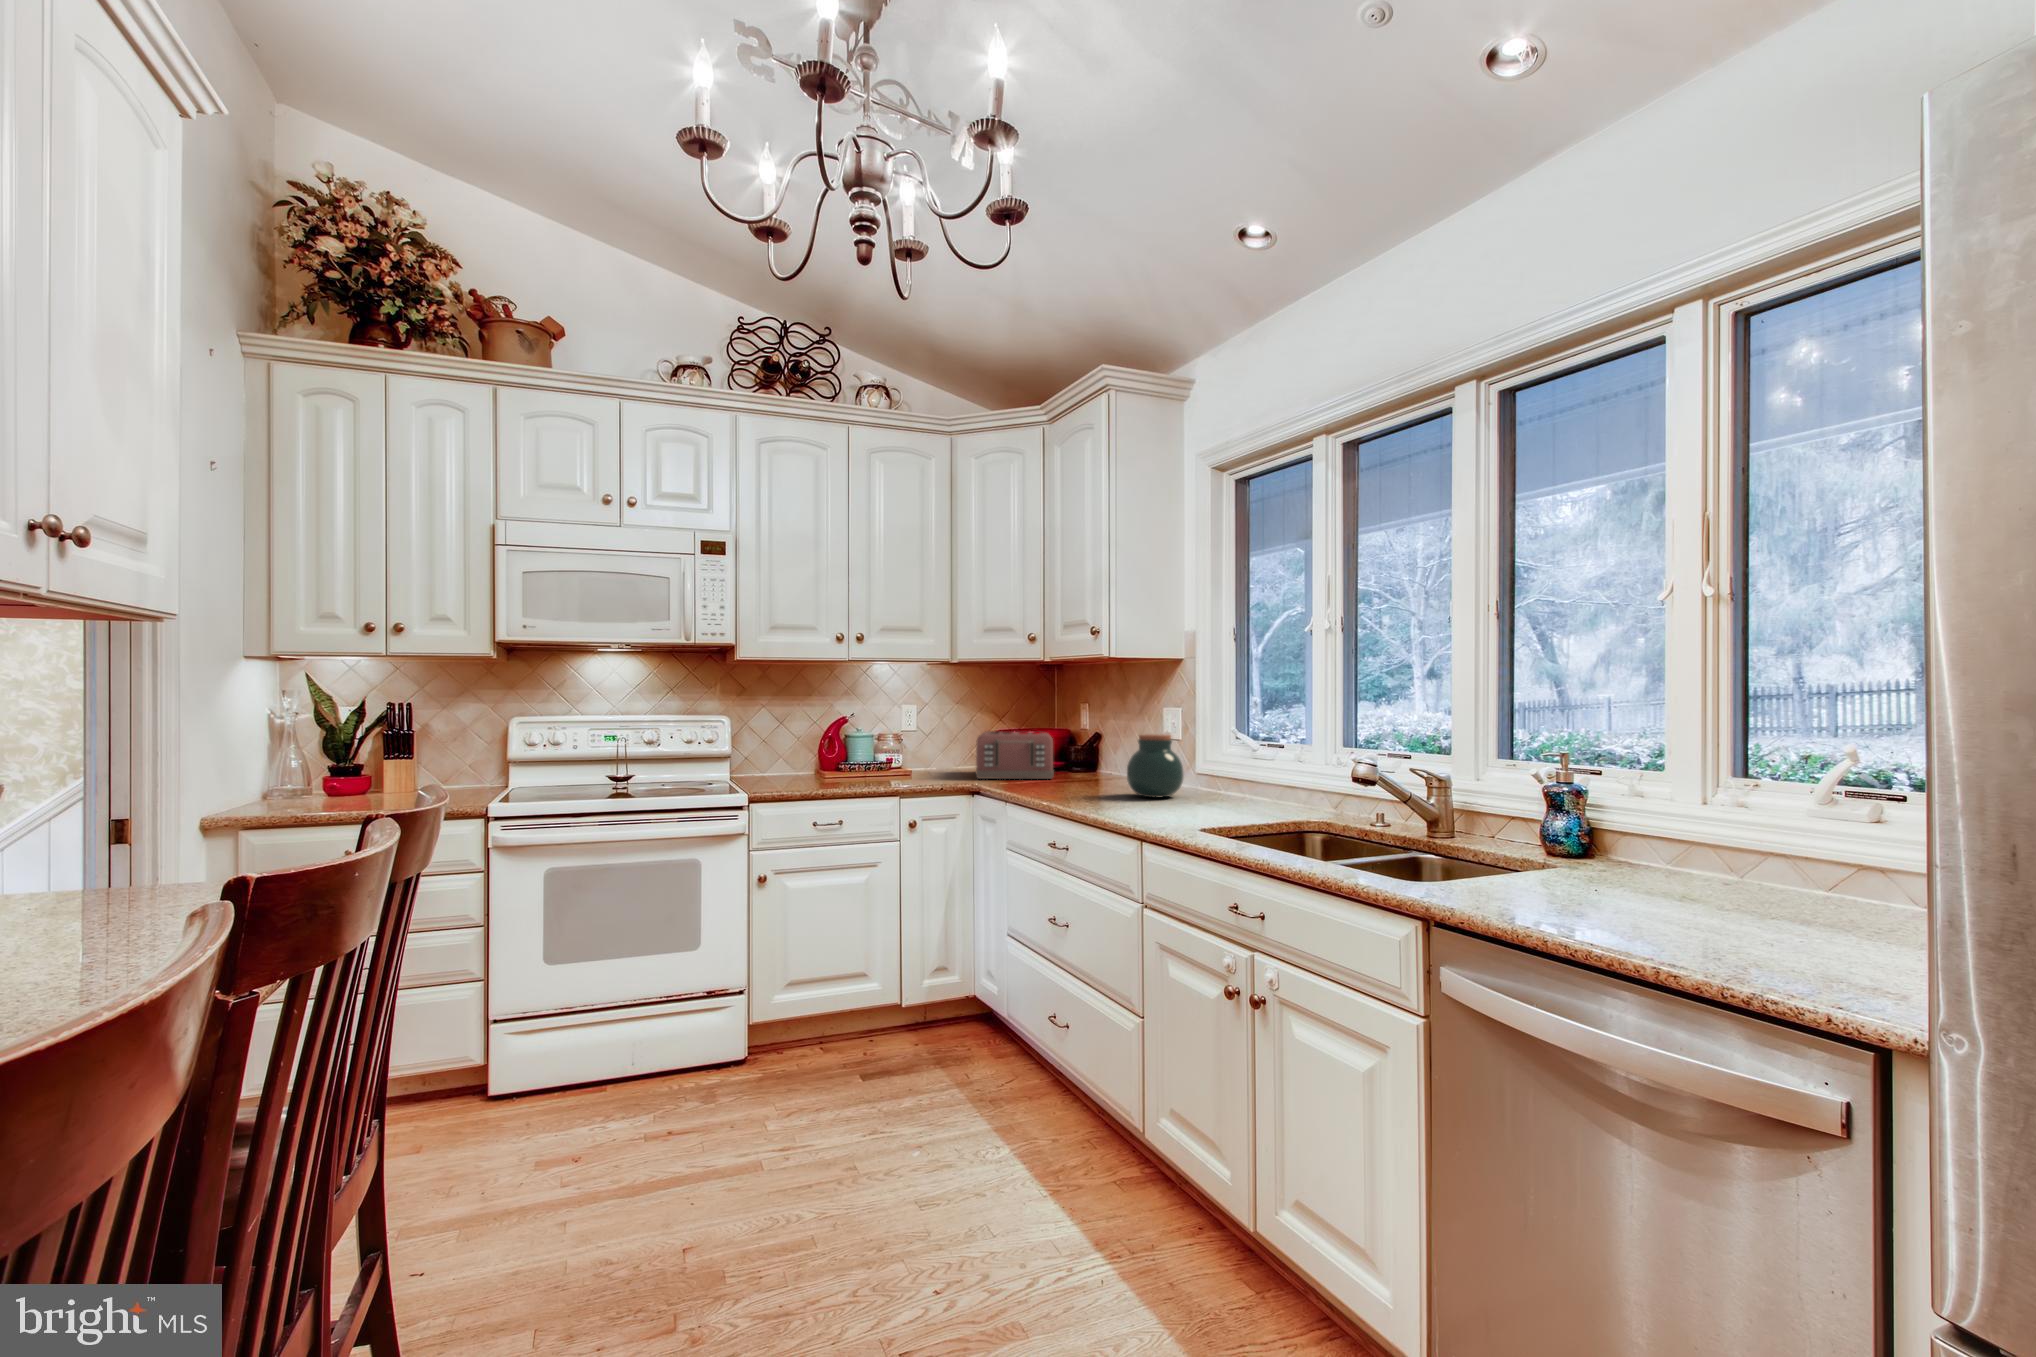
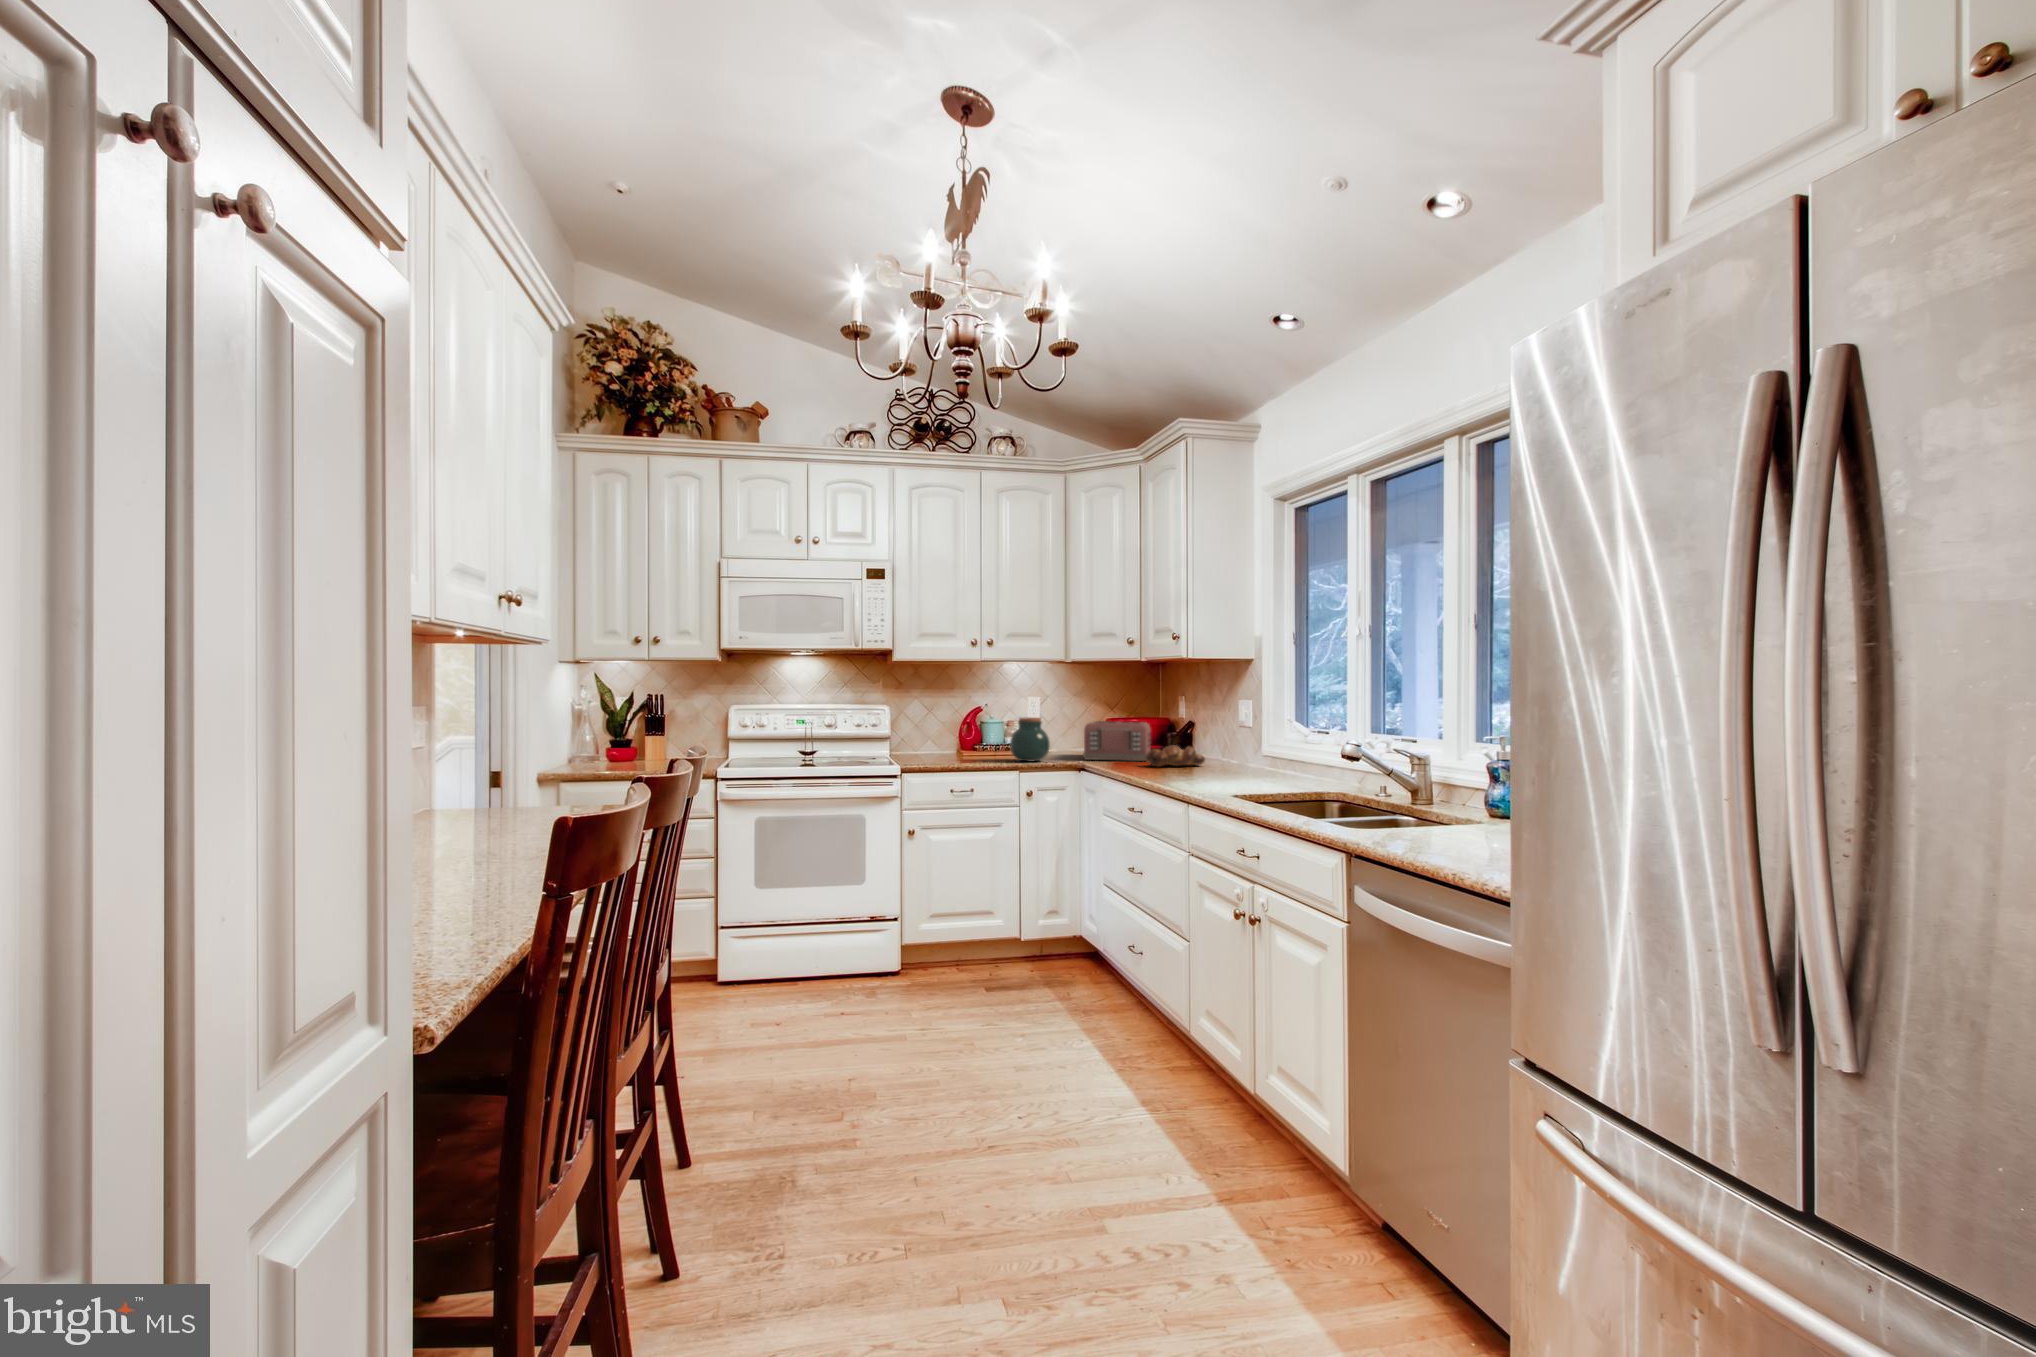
jar: present [1127,734,1184,798] -> present [1010,717,1050,761]
bread loaf: none [1056,760,1125,787] -> present [1146,745,1205,767]

